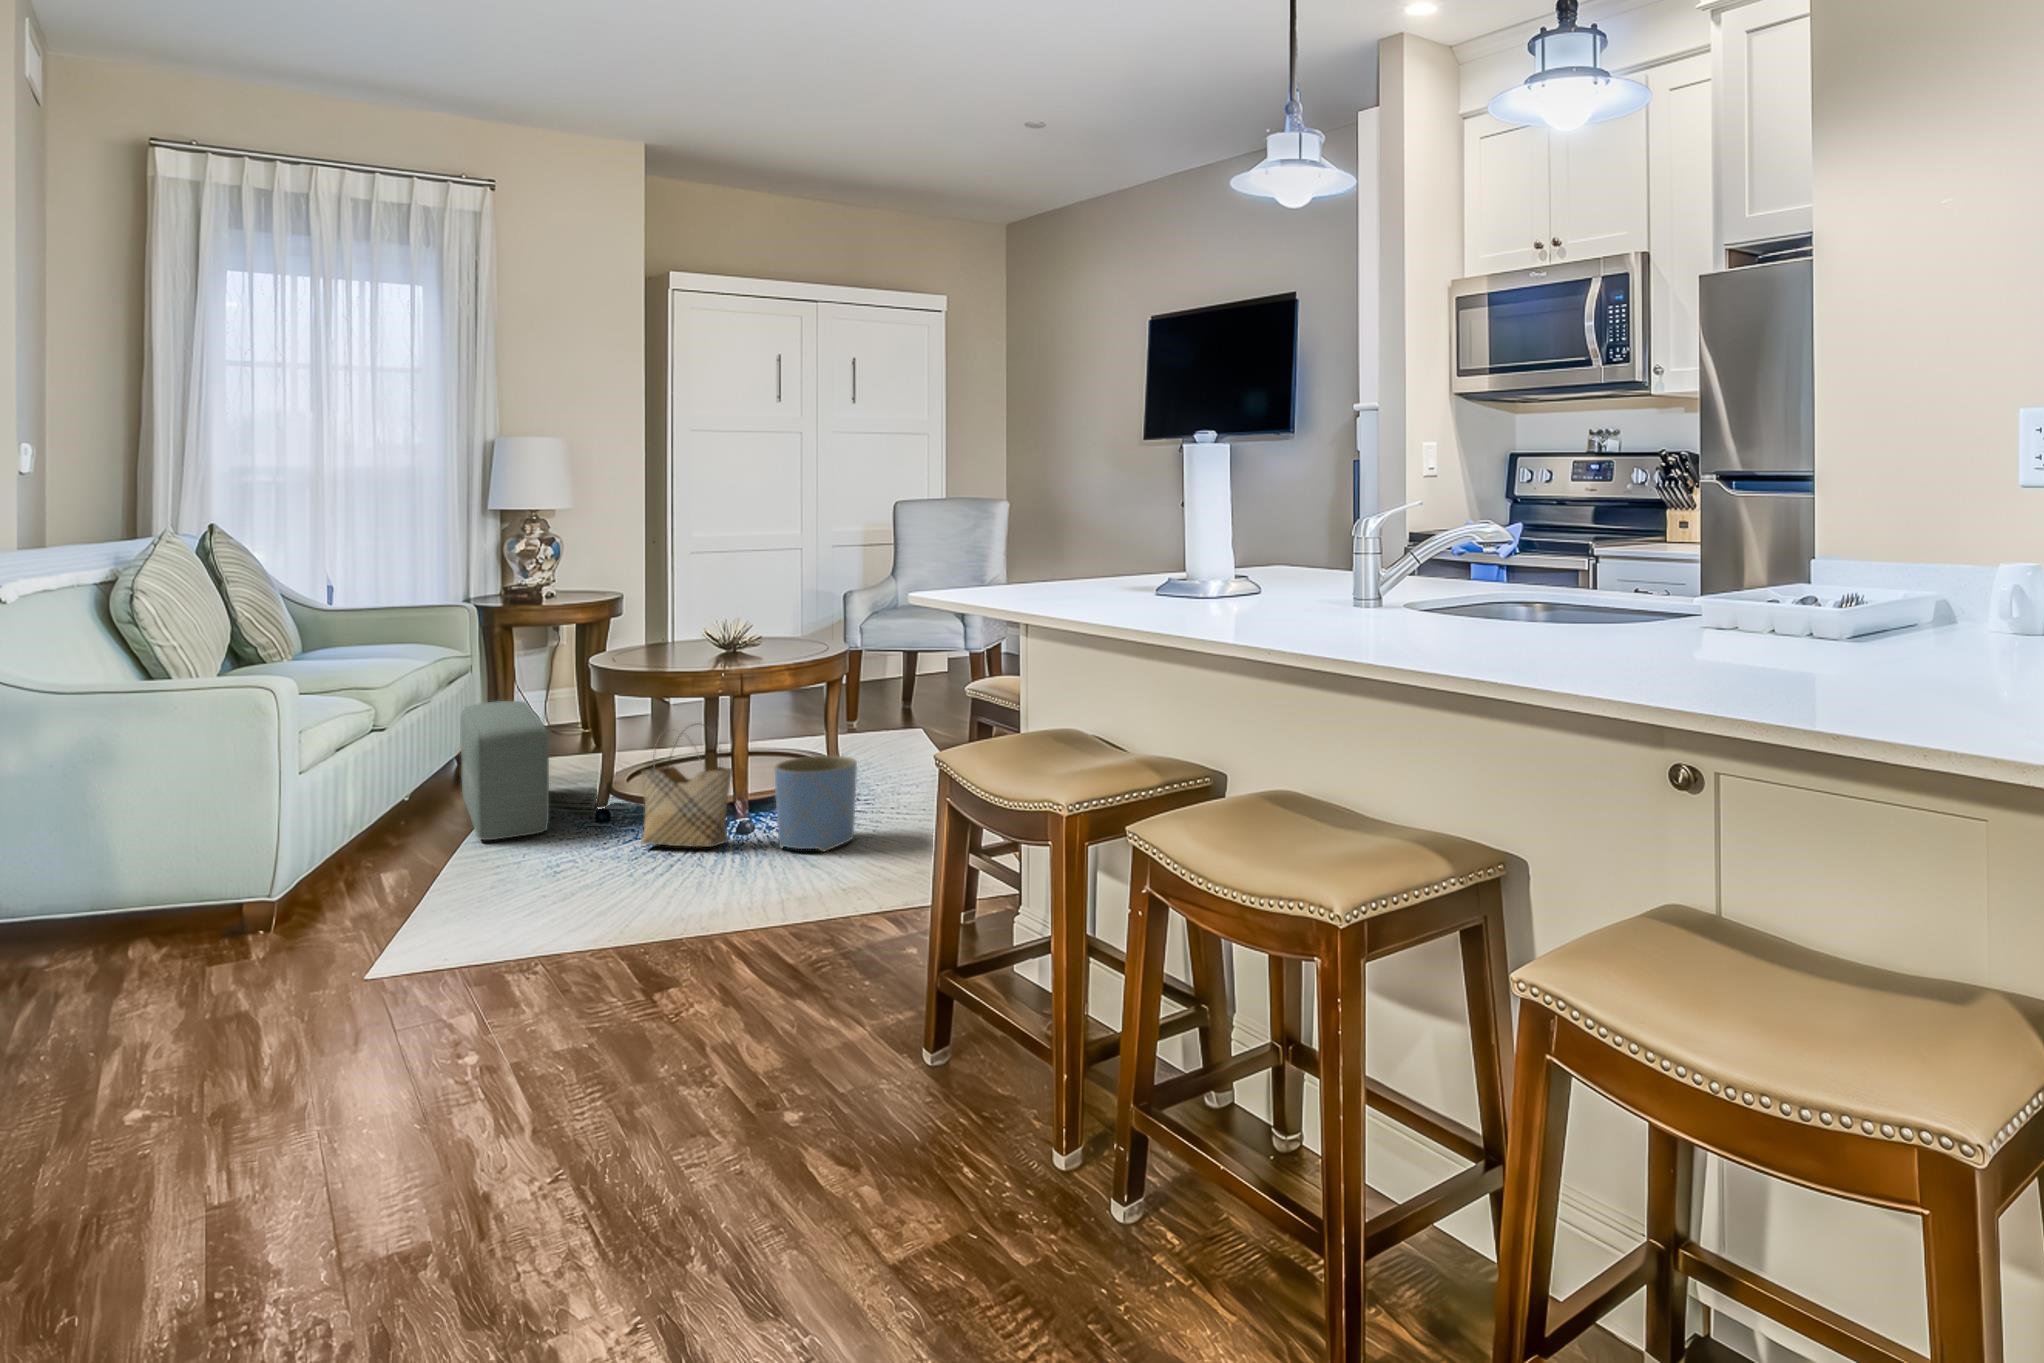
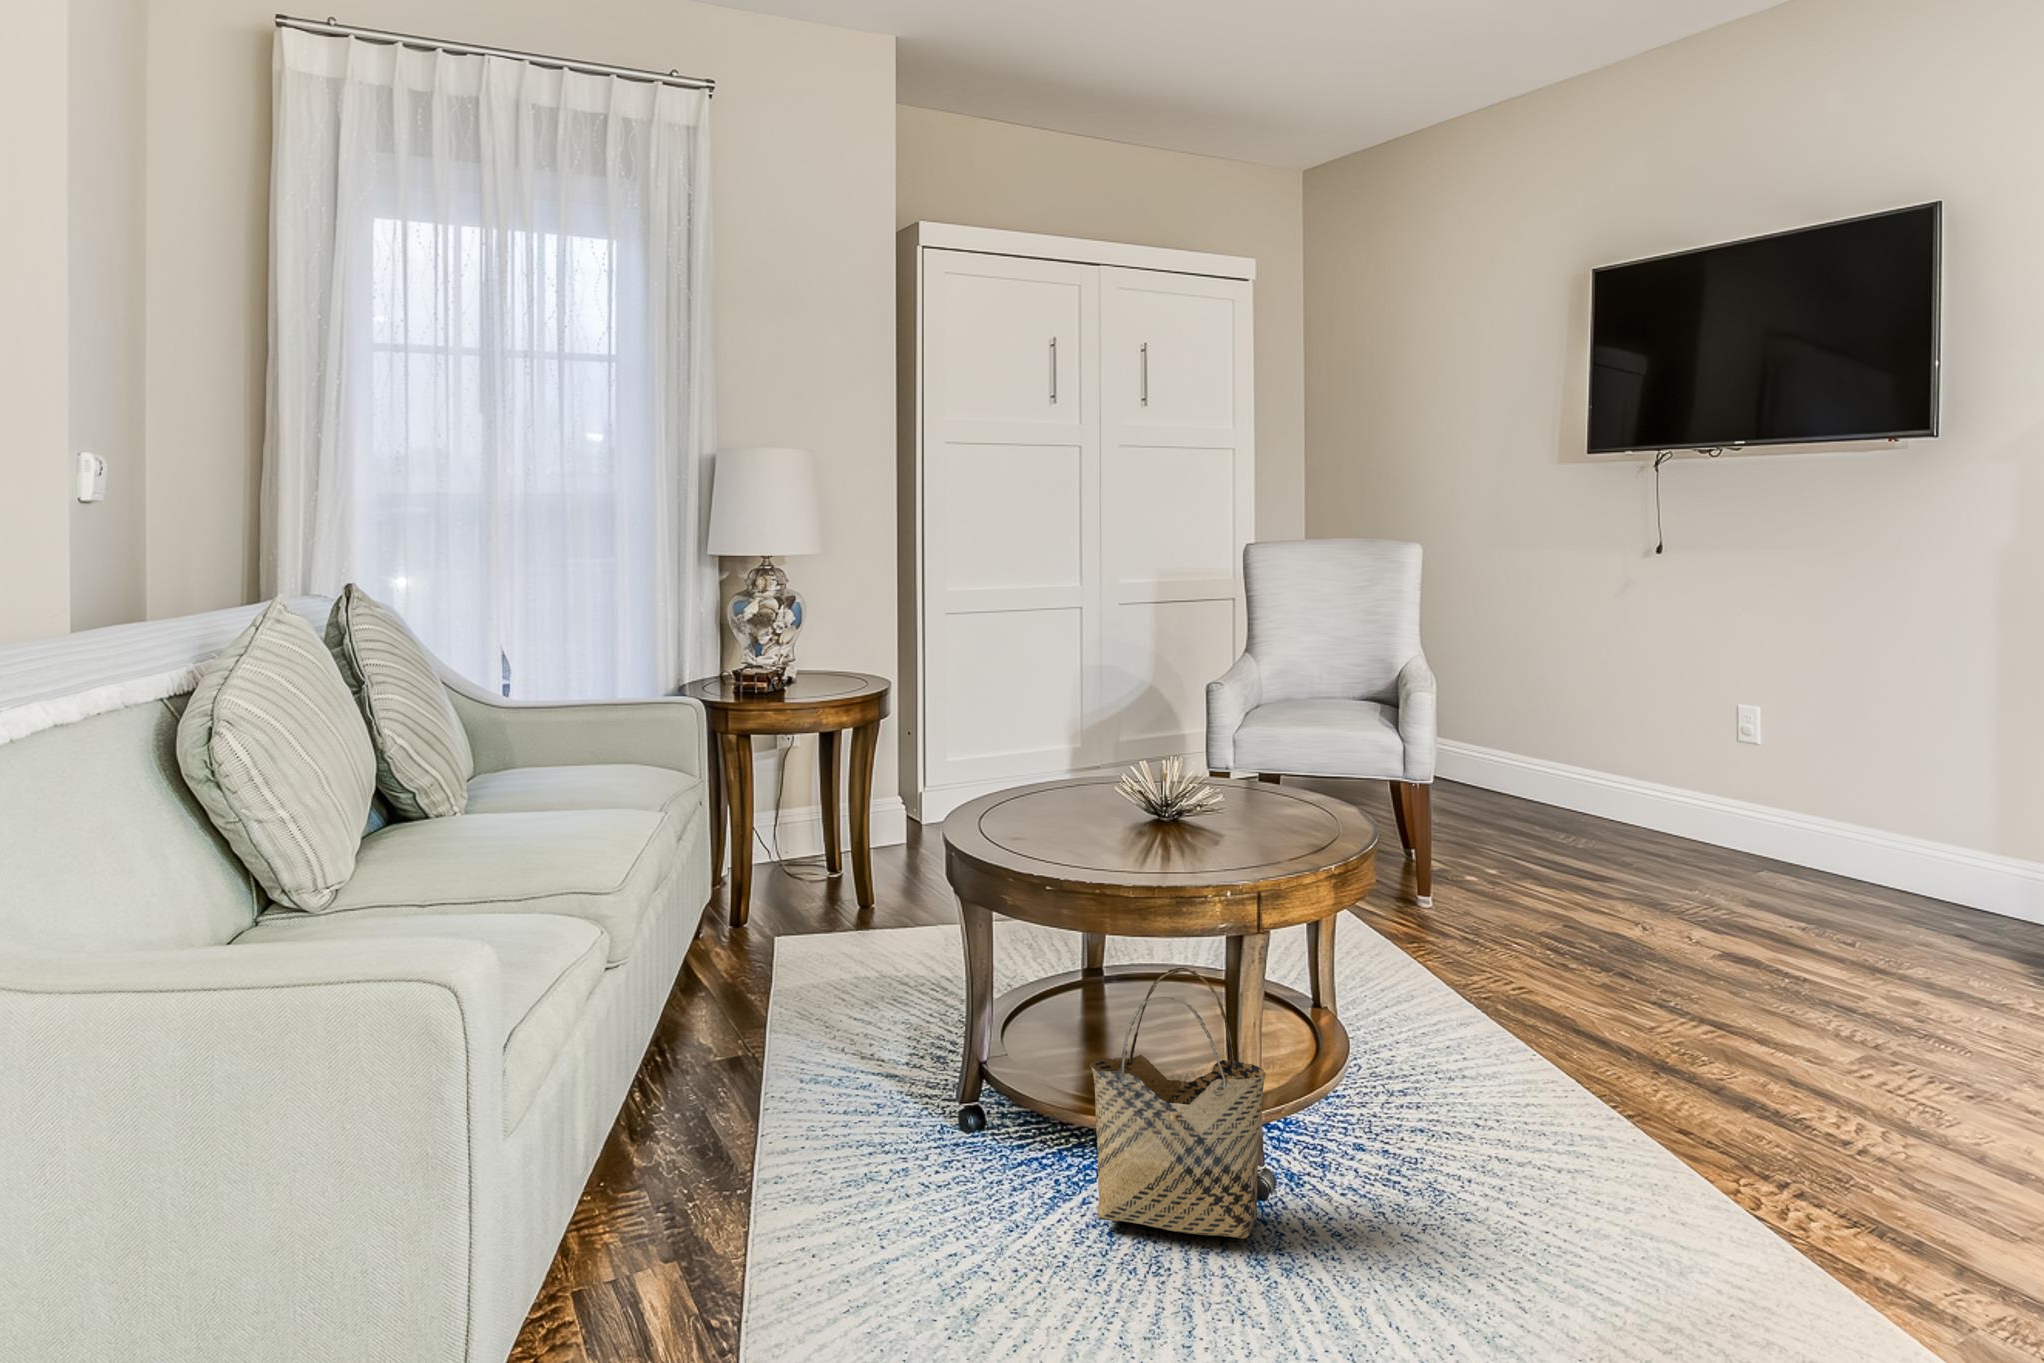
pouf: present [460,701,549,840] -> none [714,875,895,1176]
planter: present [775,756,857,852] -> none [1358,1039,1523,1274]

